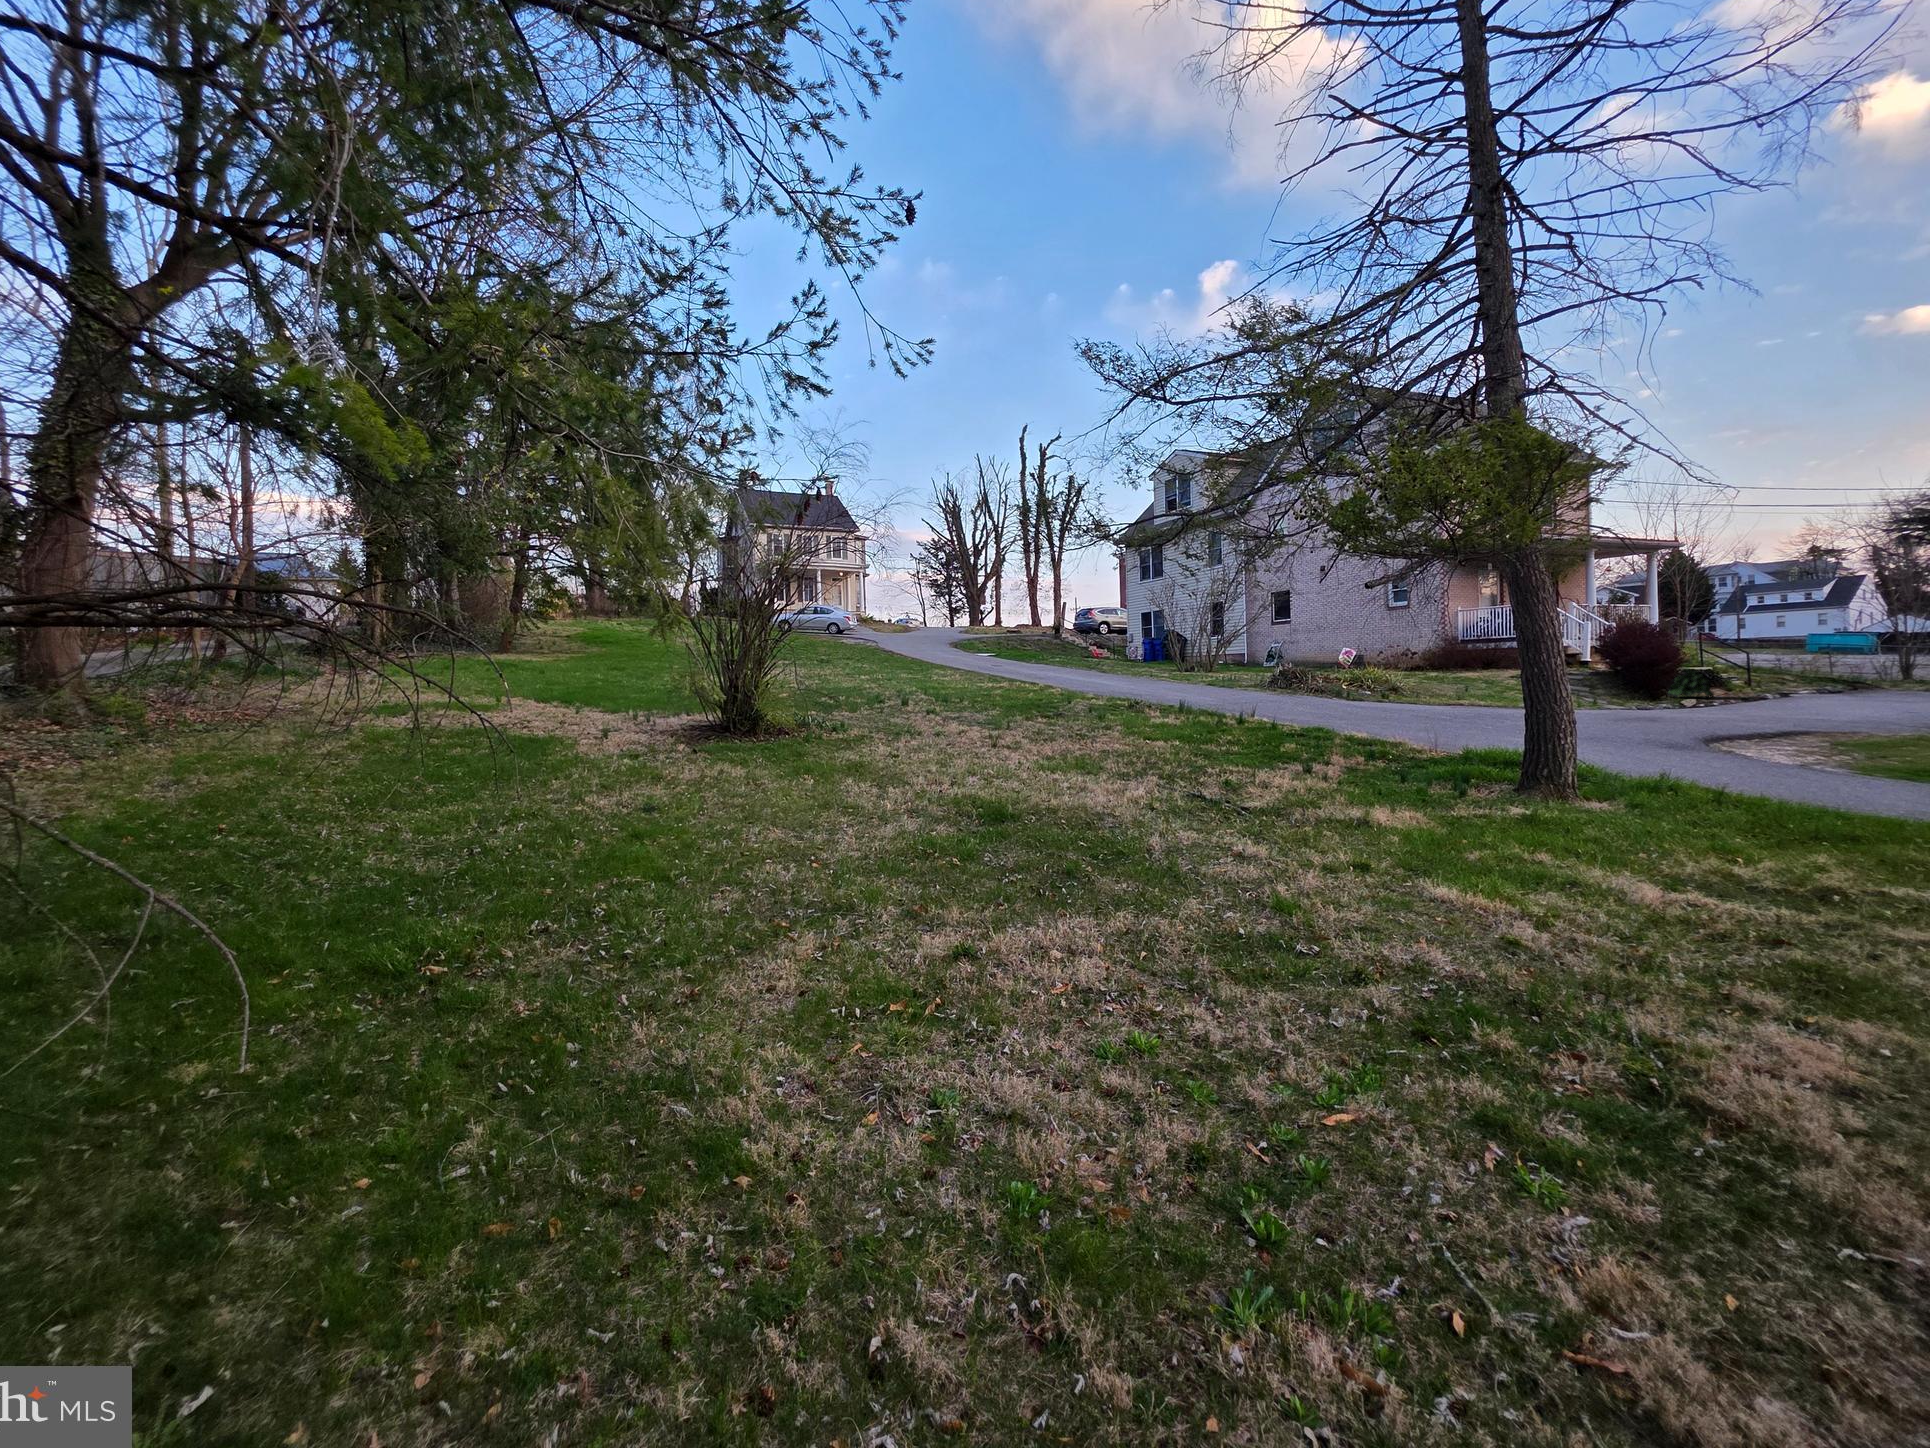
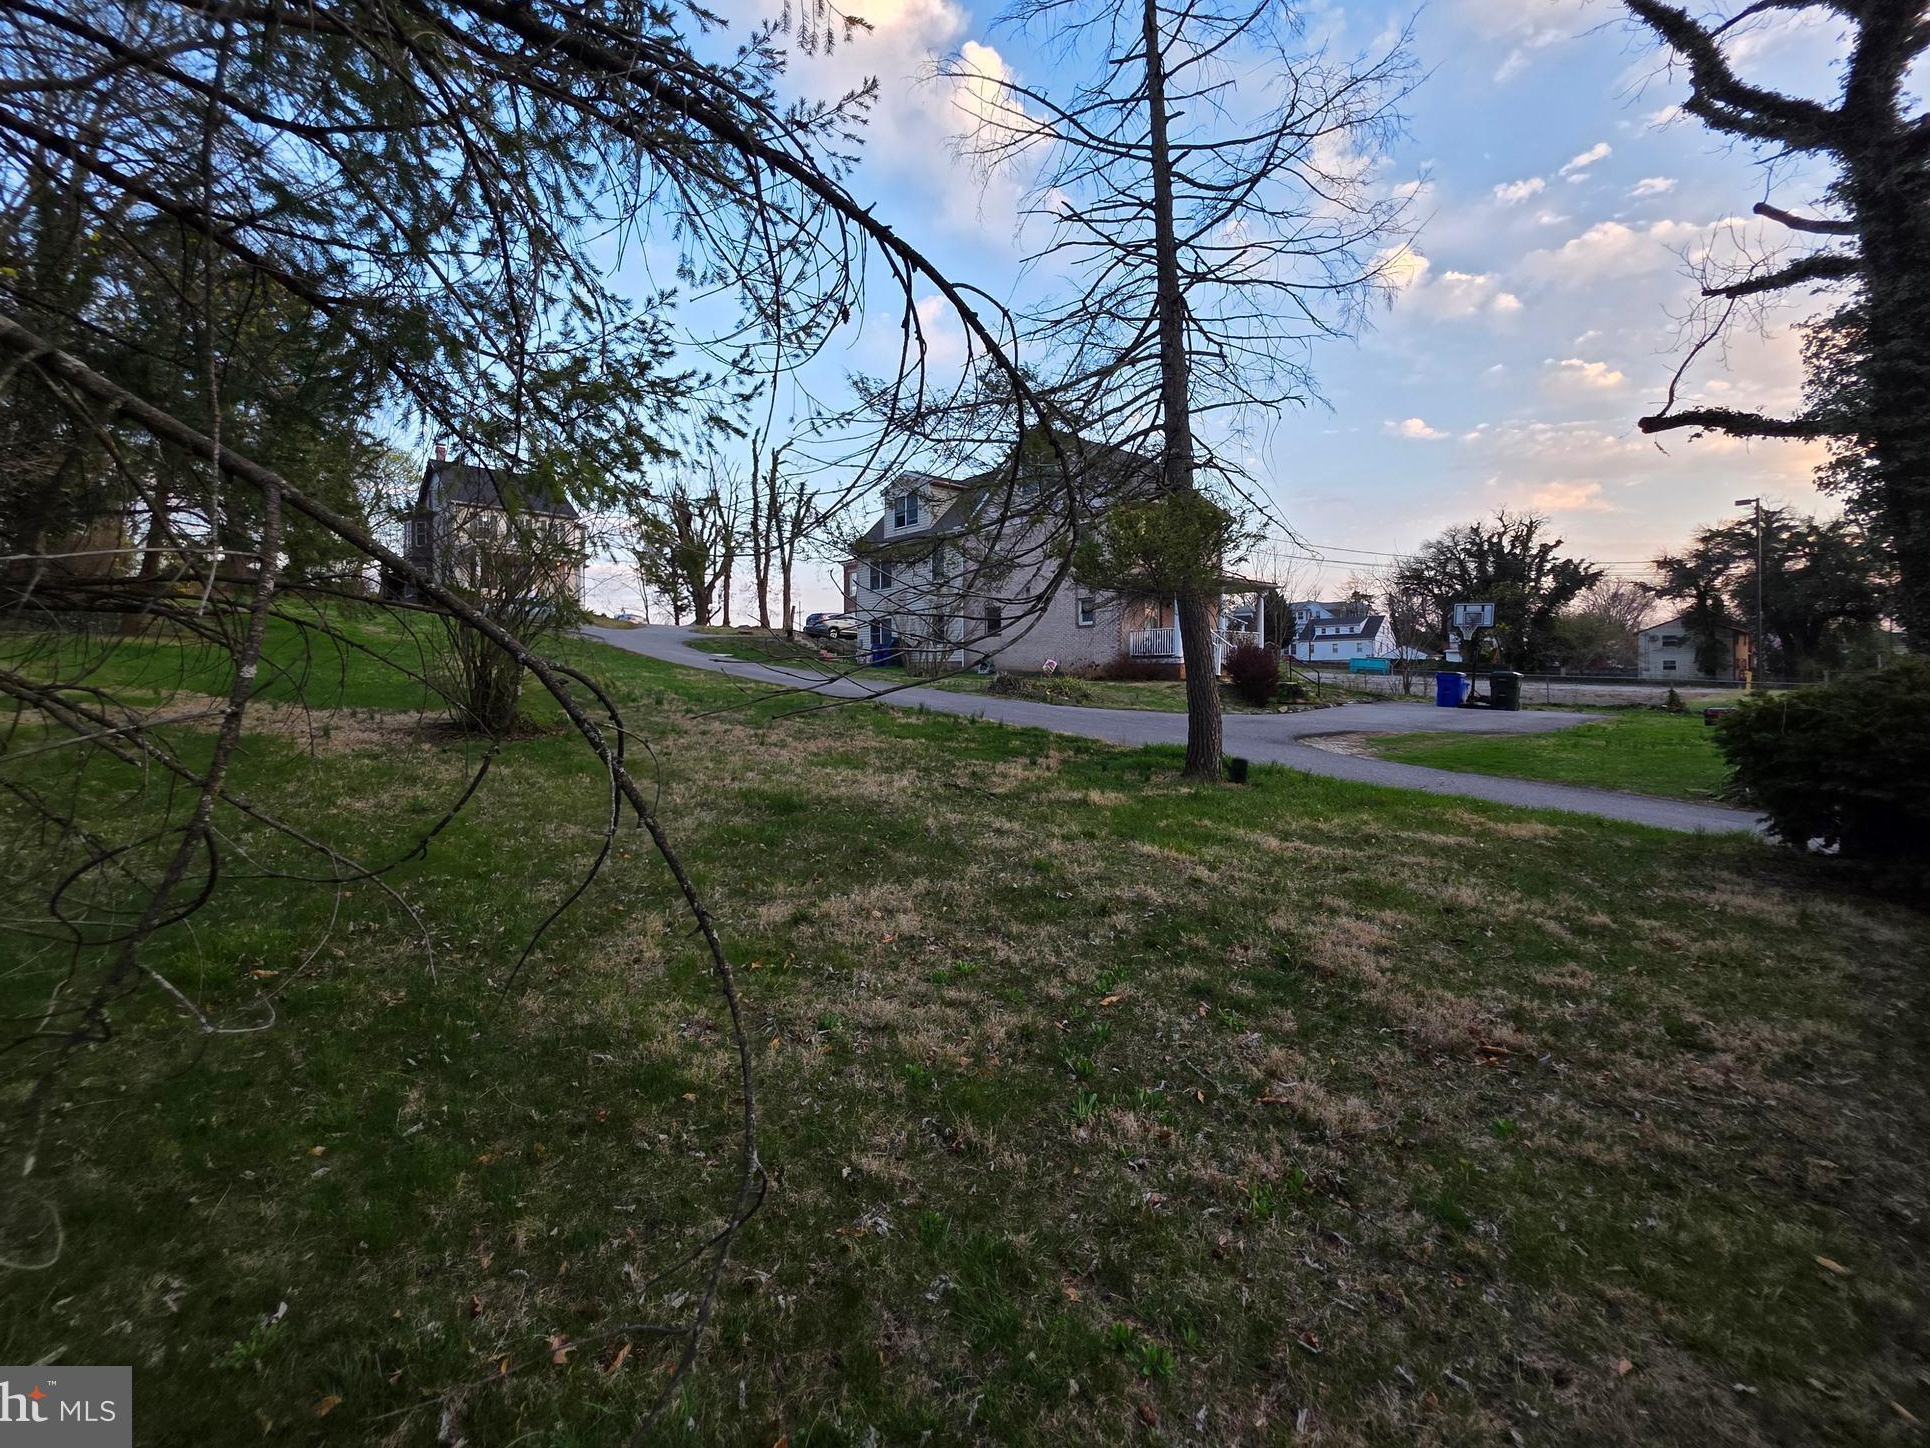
watering can: none [1567,765,1627,806] -> present [1219,752,1248,783]

